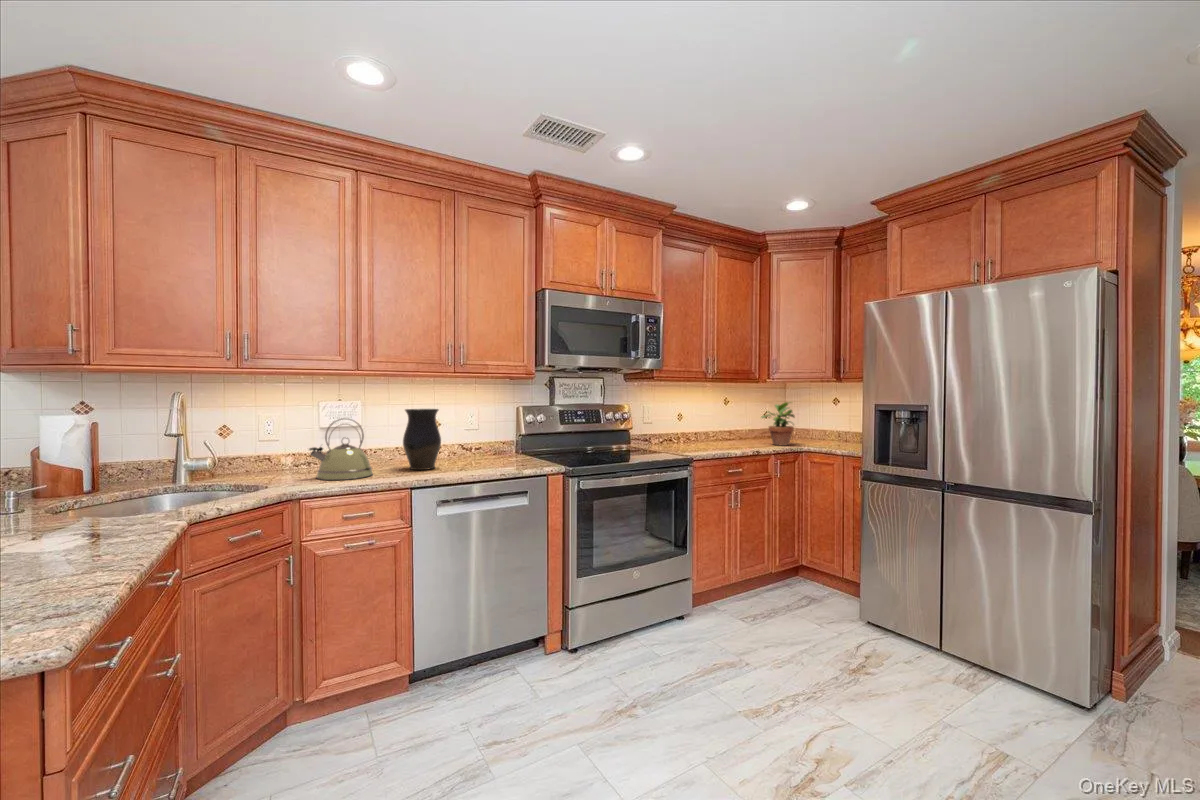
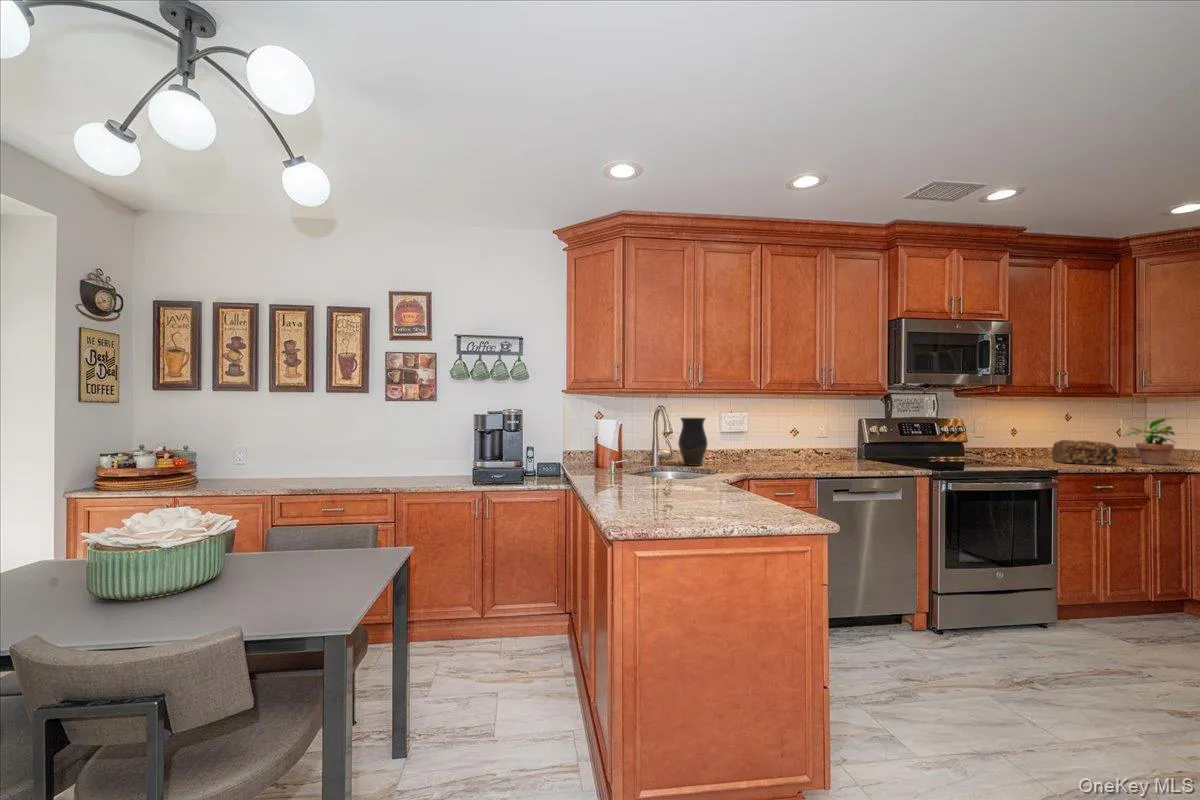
vase: present [403,409,441,470] -> present [678,417,707,466]
kettle: present [309,418,373,480] -> none [731,424,773,469]
bread loaf: none [703,425,750,449] -> present [1051,440,1118,465]

